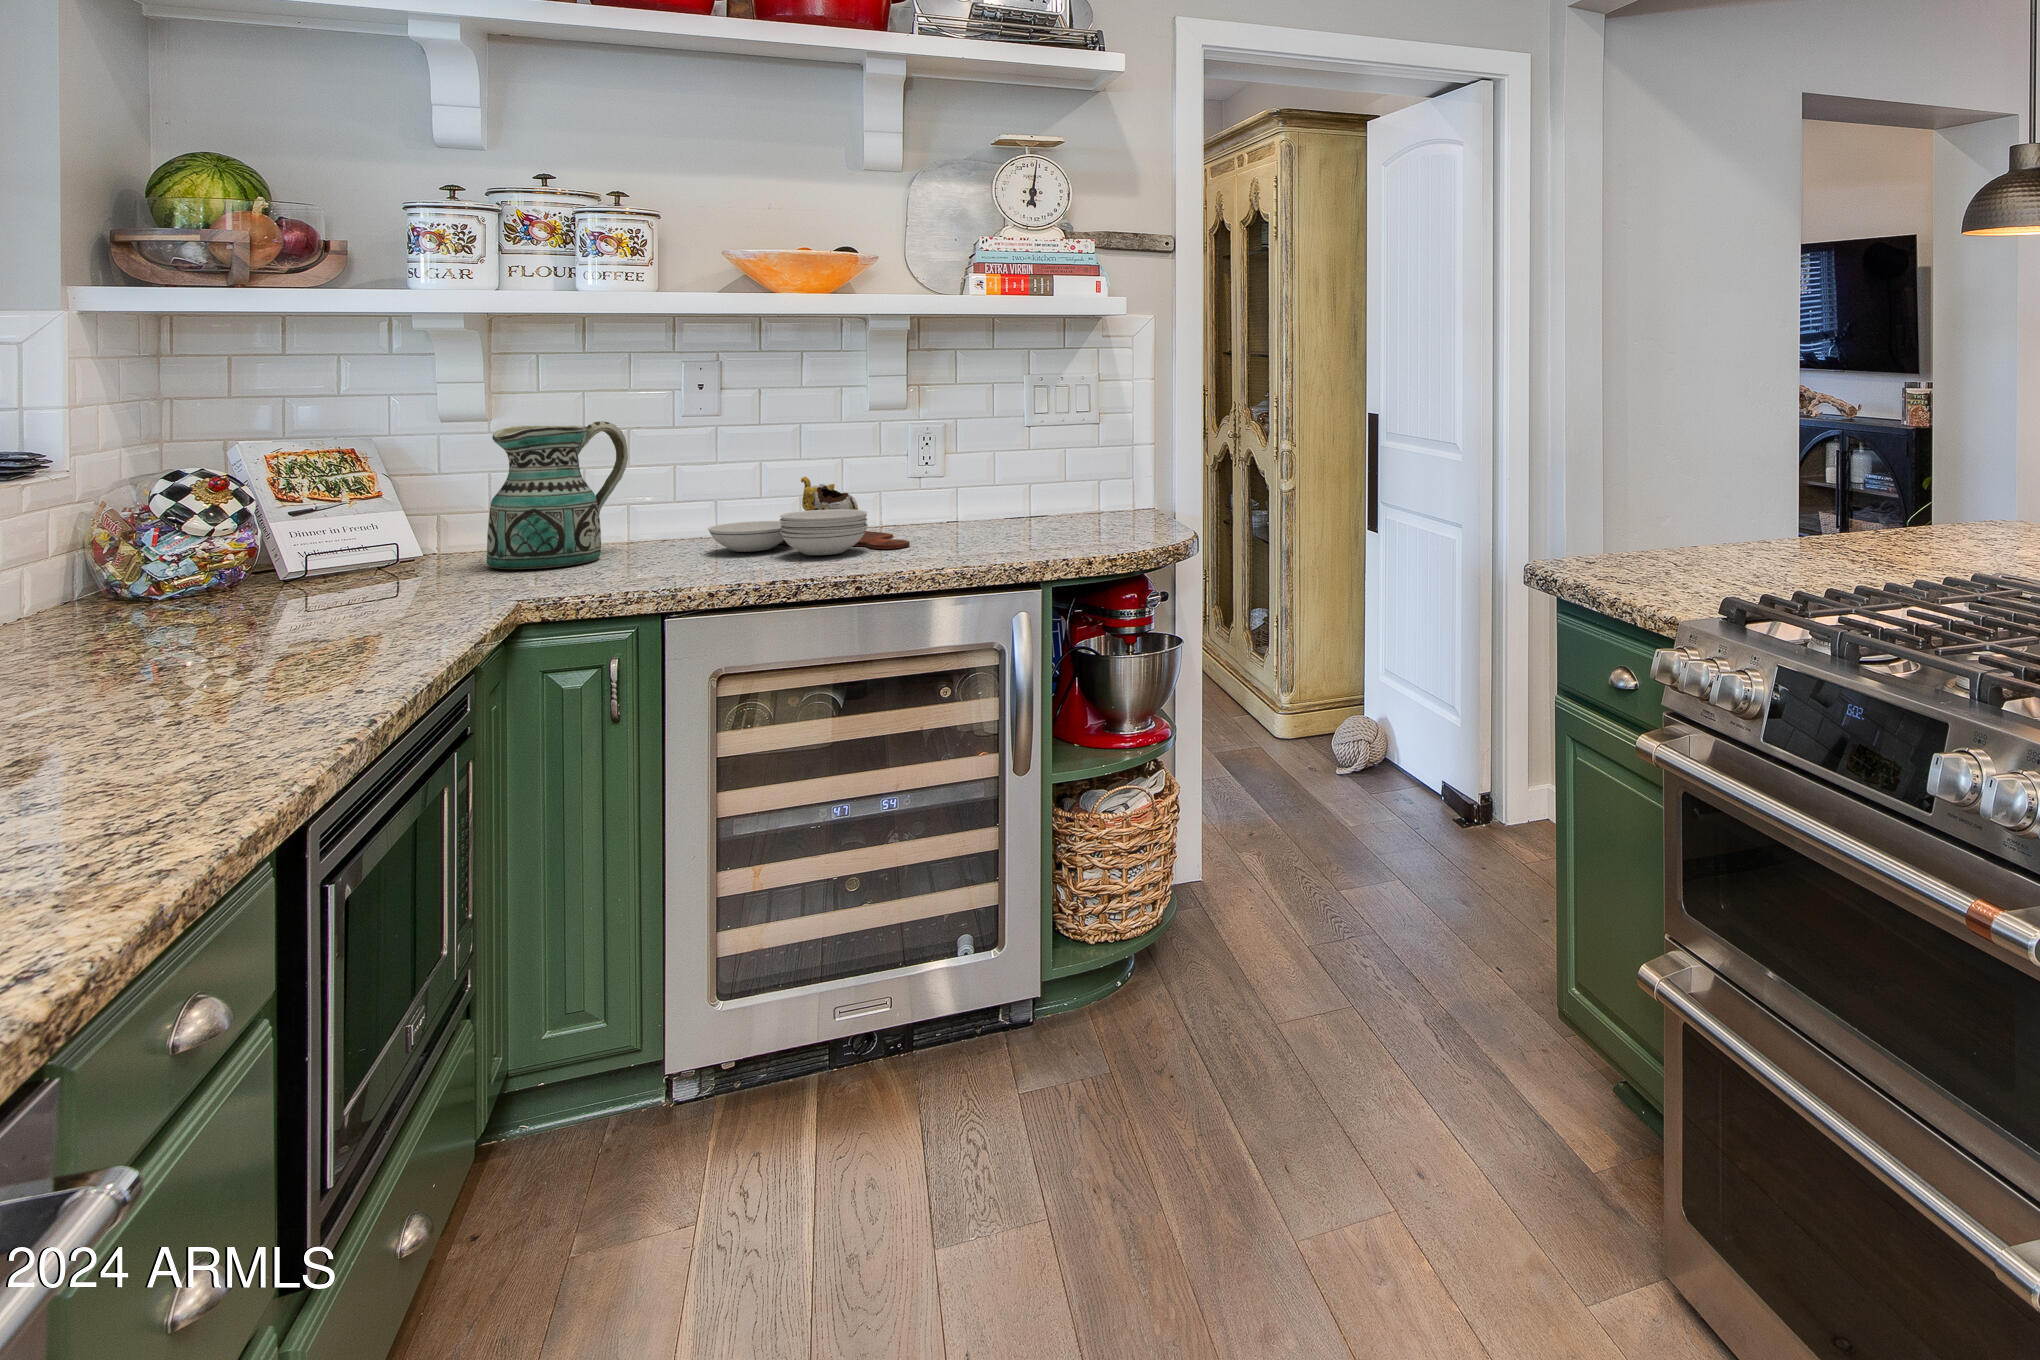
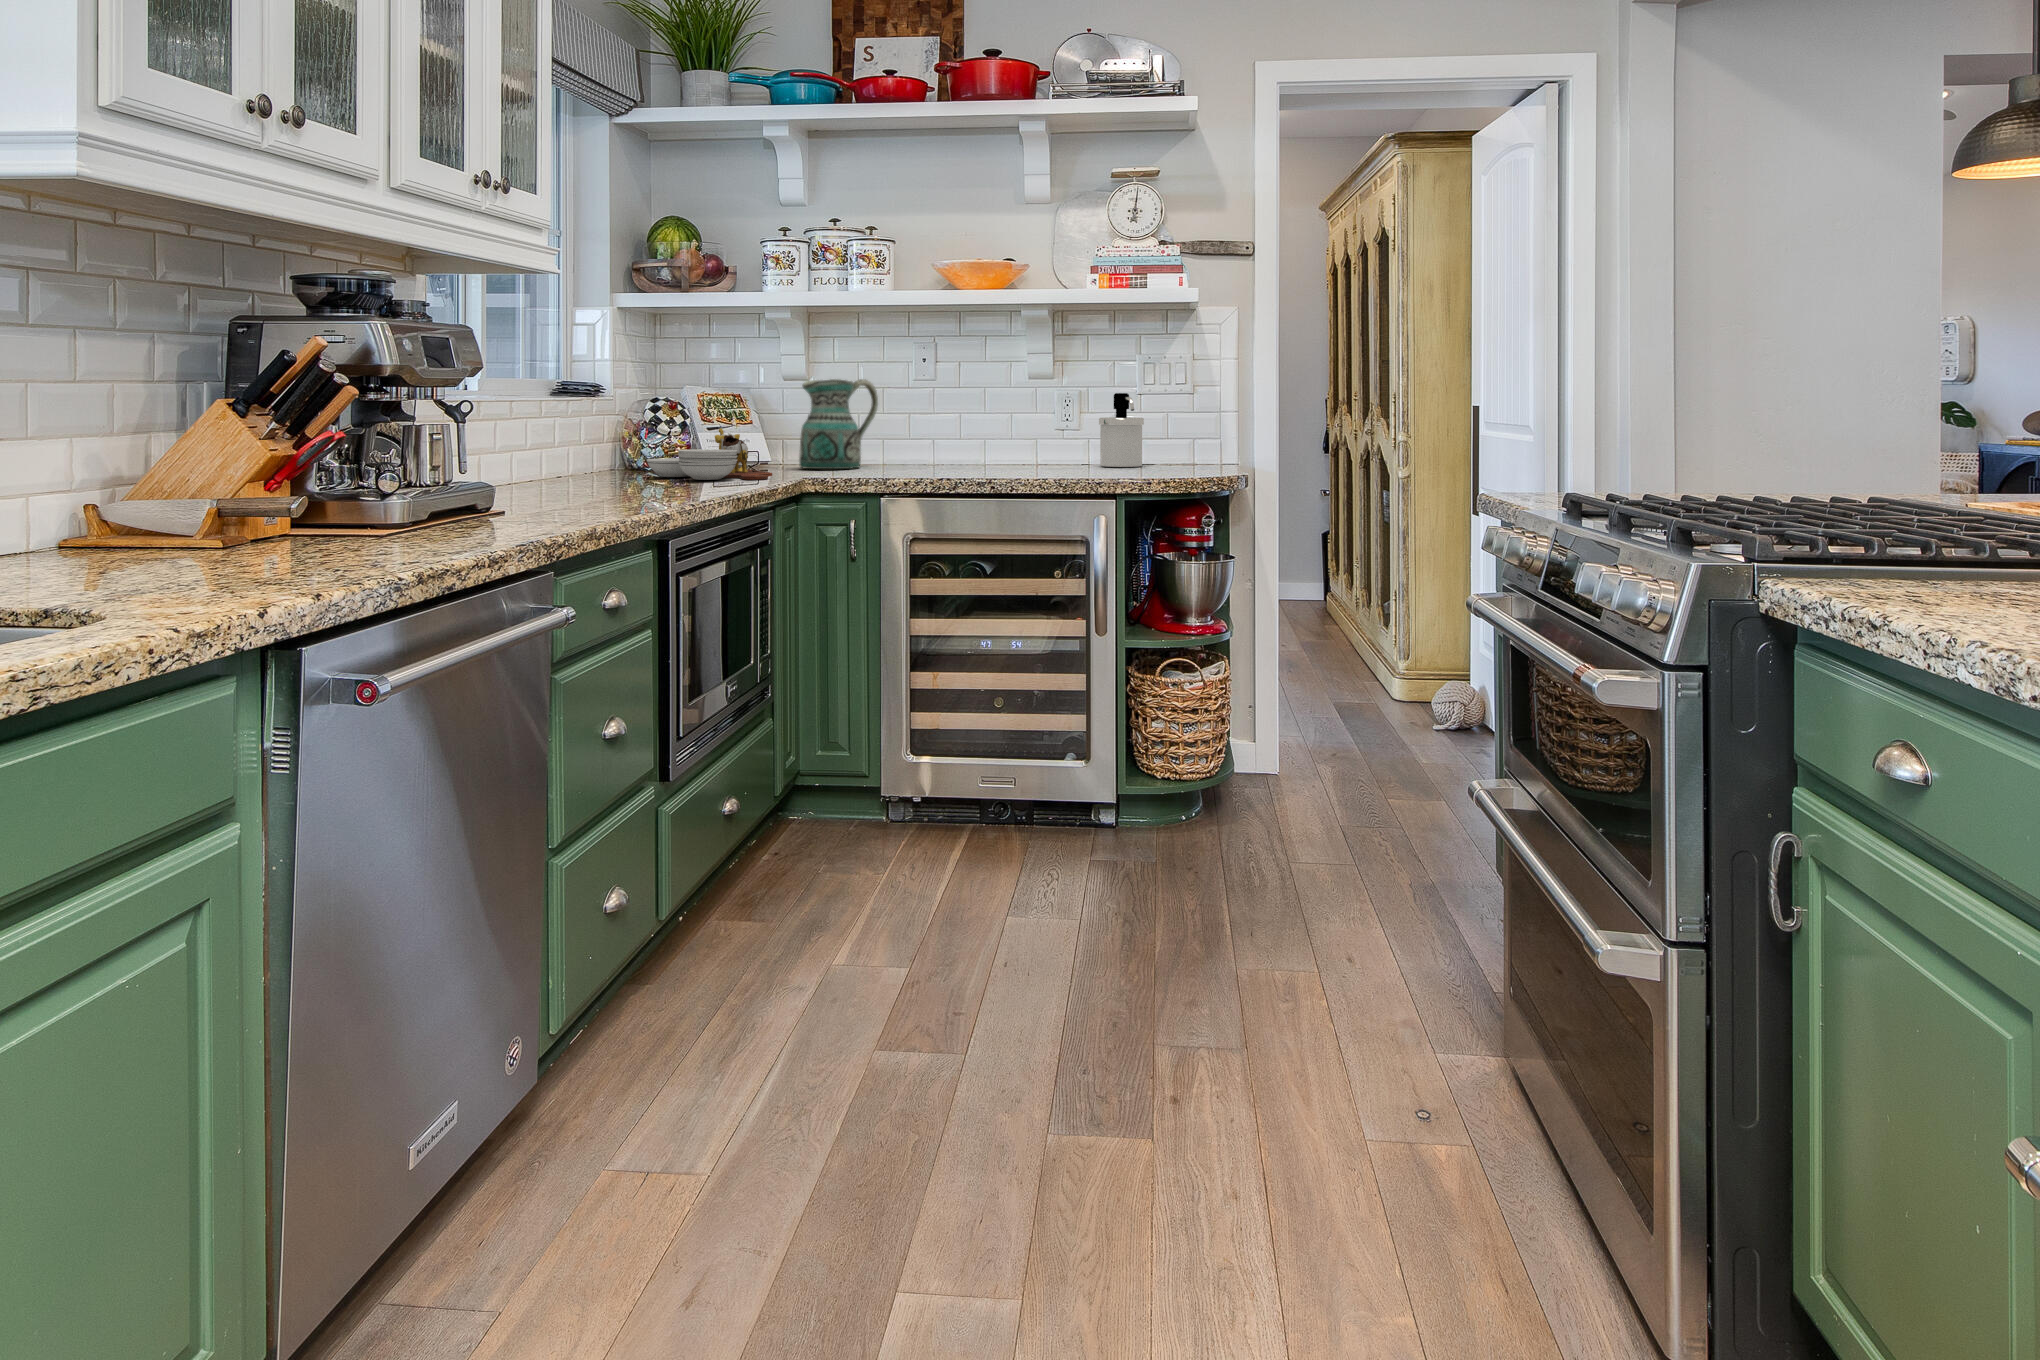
soap dispenser: none [985,433,1047,533] -> present [1099,393,1144,467]
cutting board: present [708,477,910,555] -> present [647,428,772,480]

